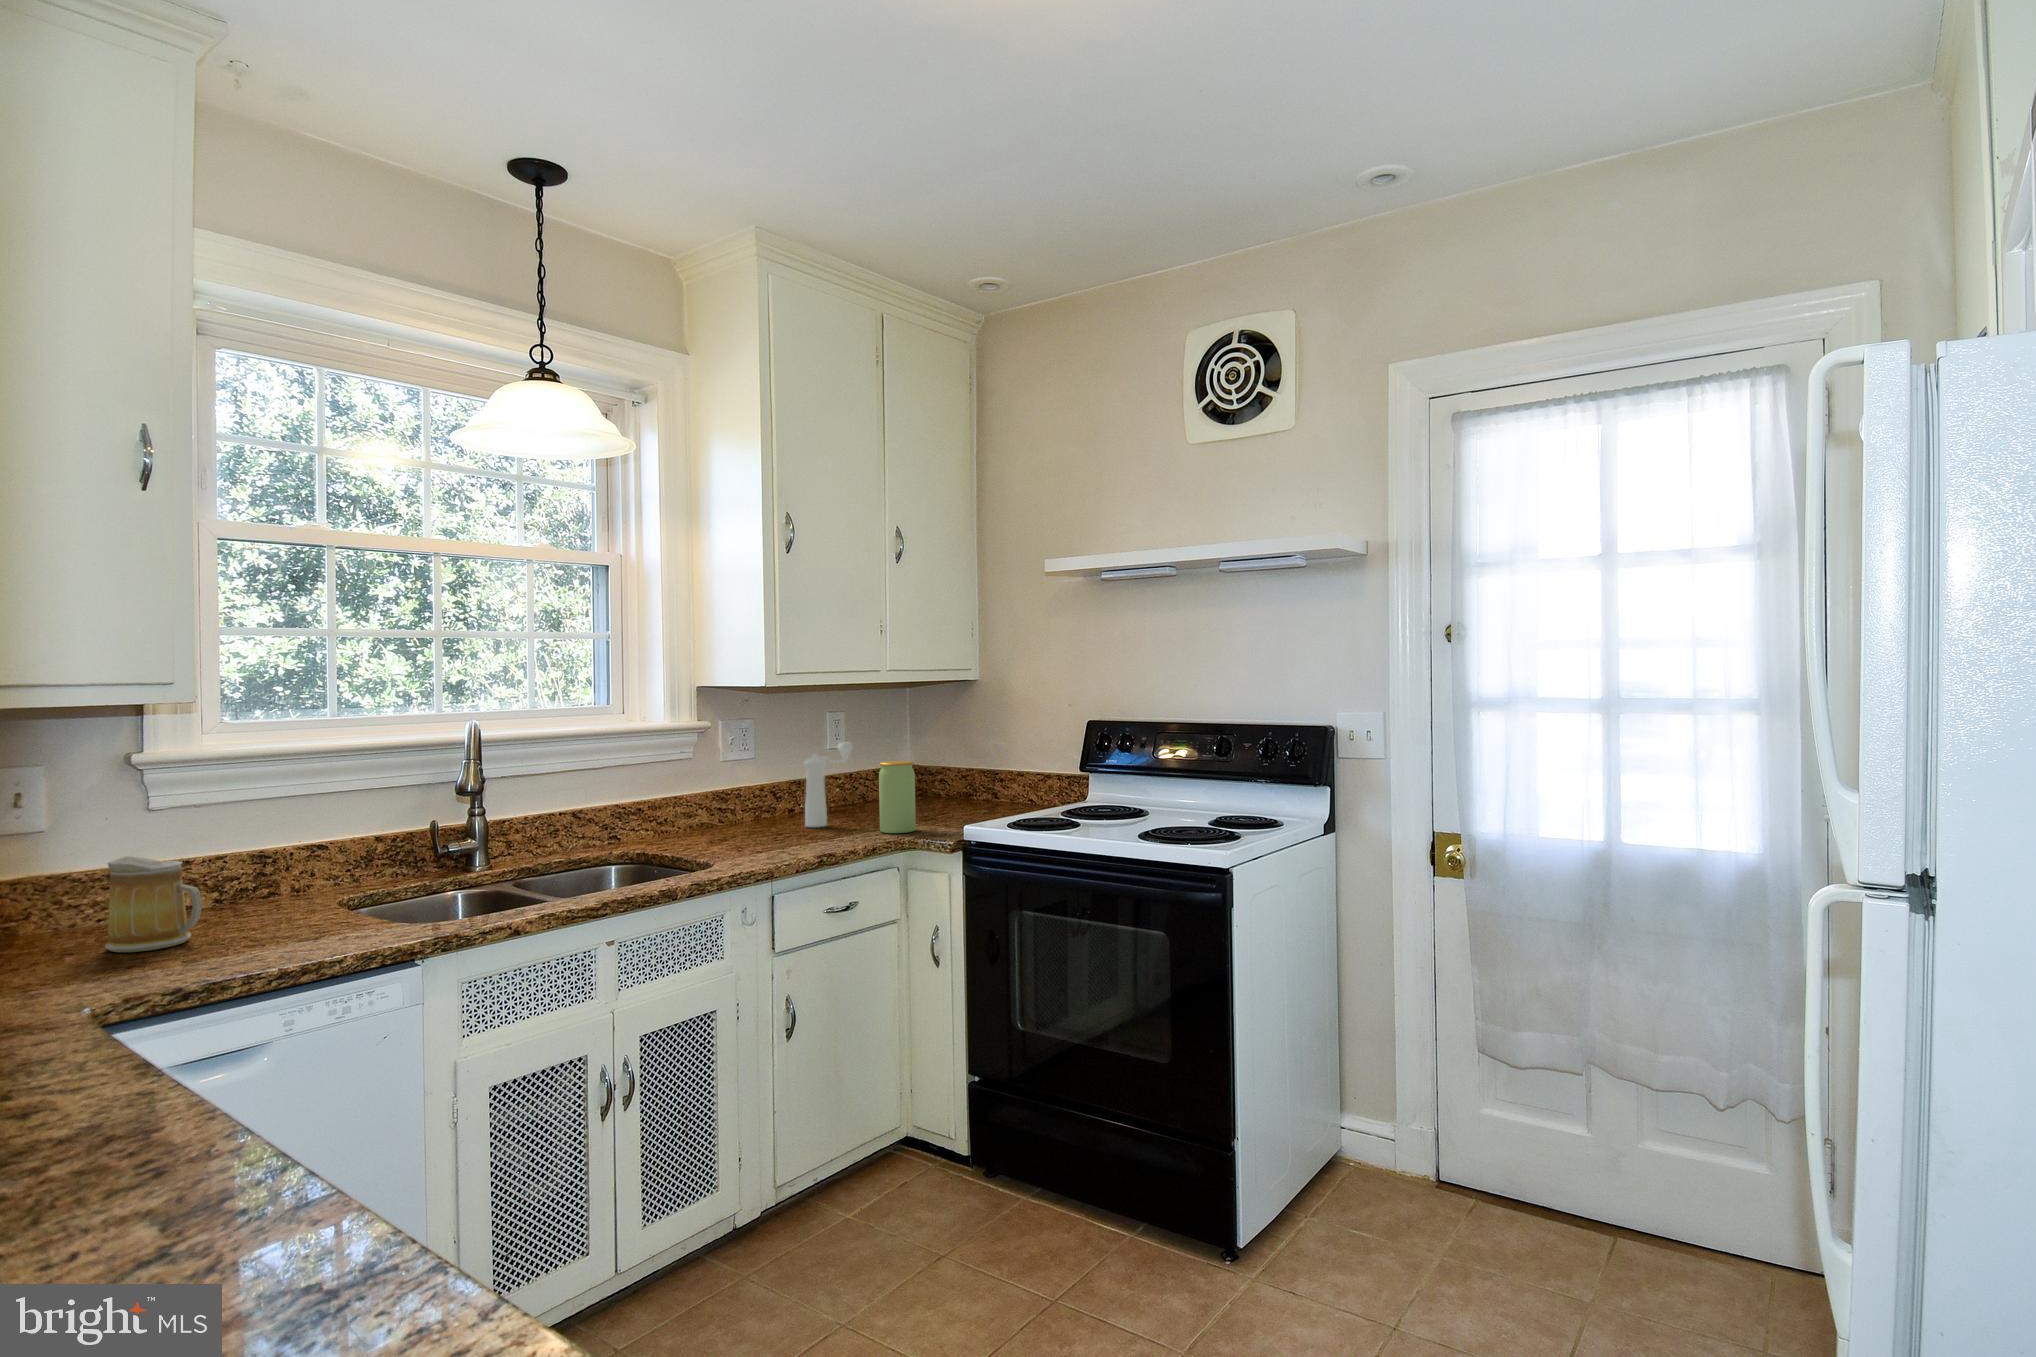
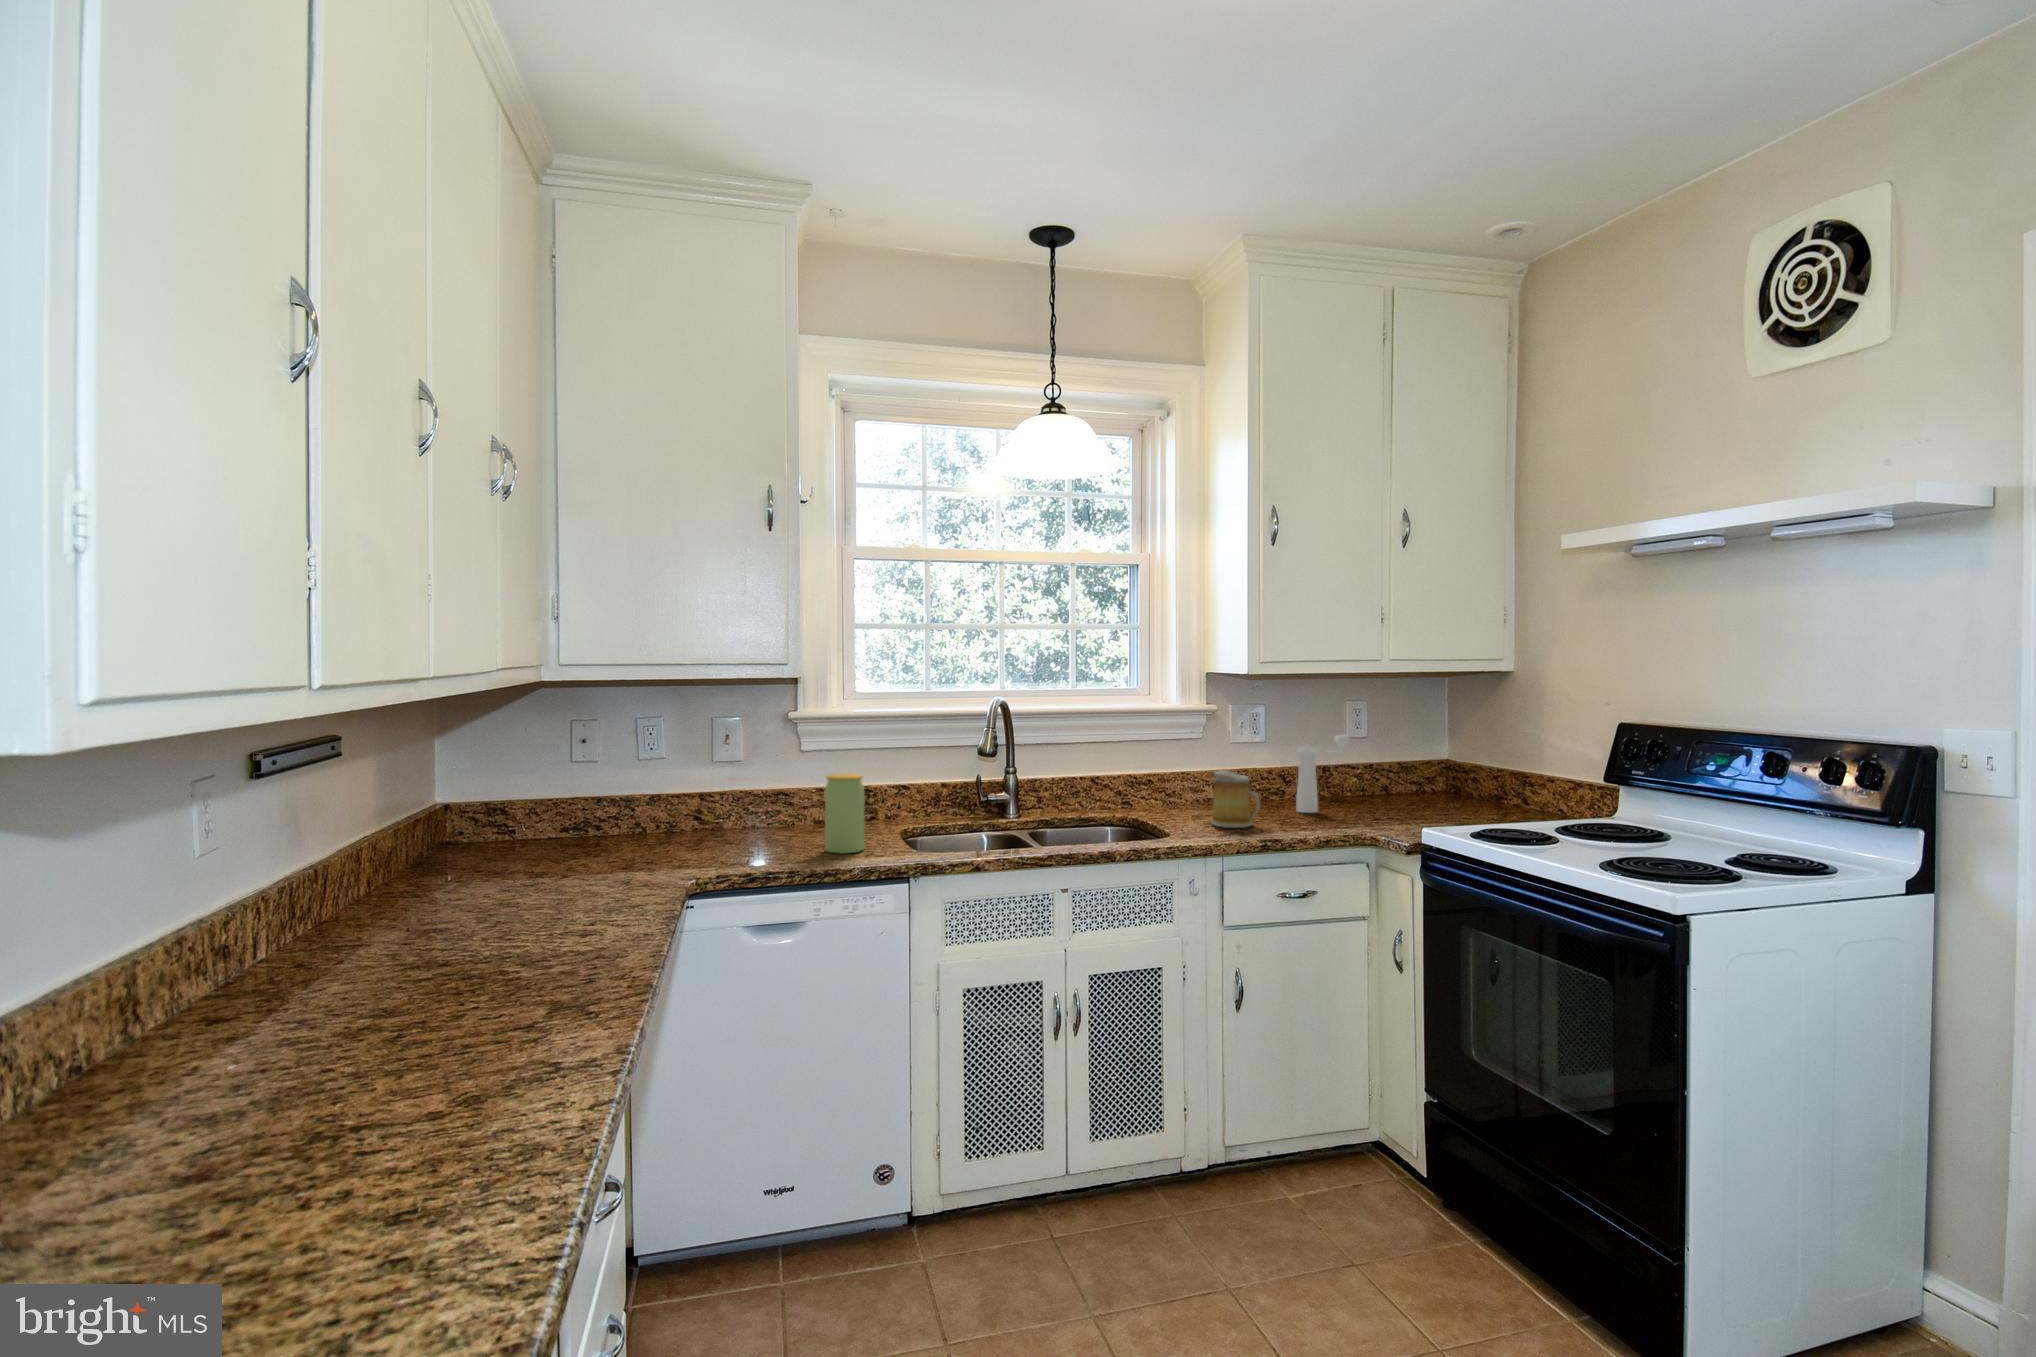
jar: present [879,761,916,833] -> present [825,773,865,853]
mug: present [105,856,202,952] -> present [1211,770,1260,828]

